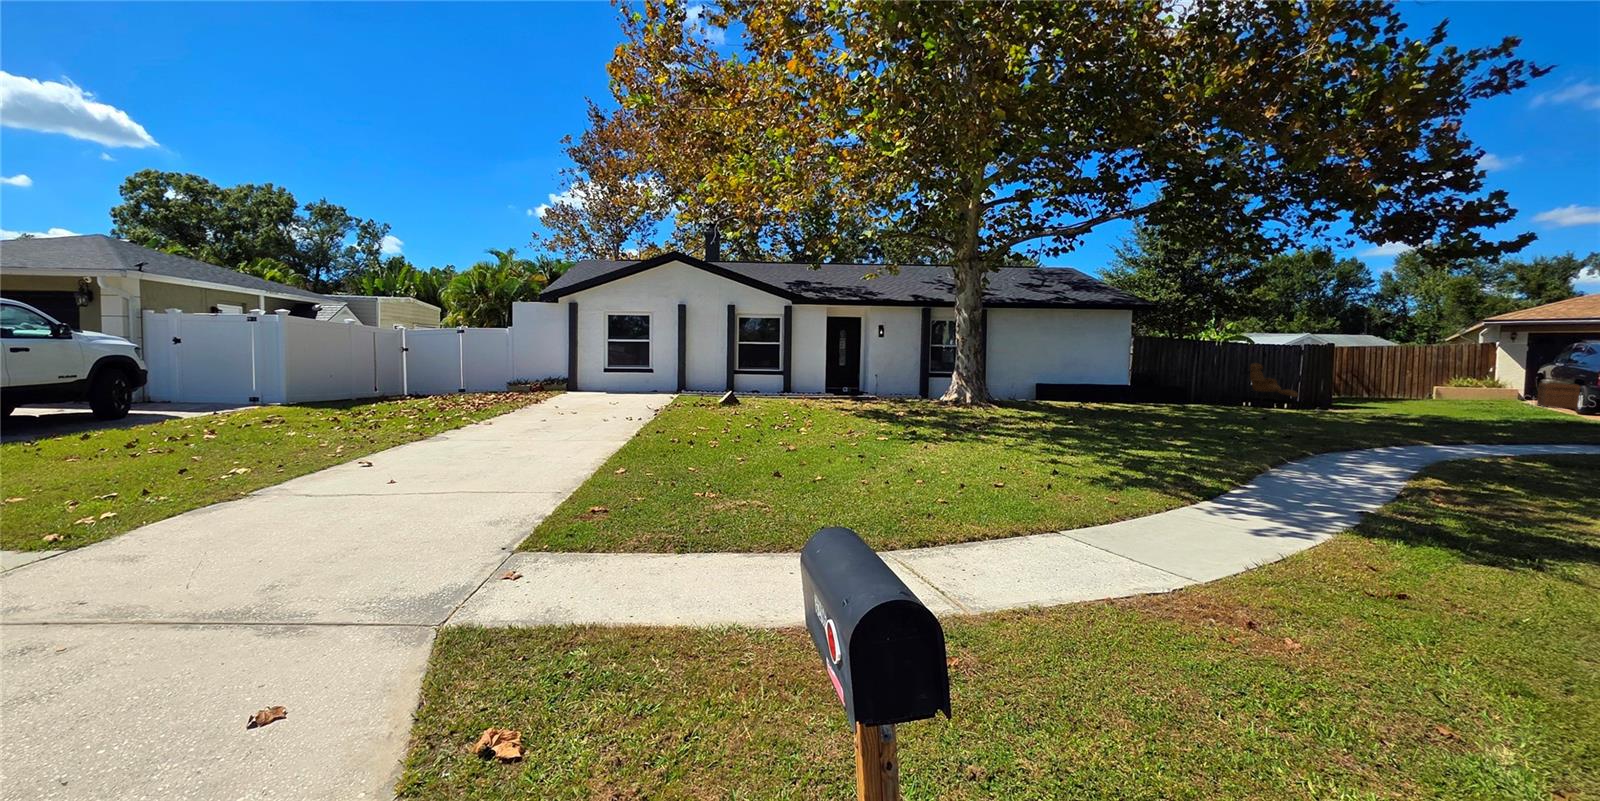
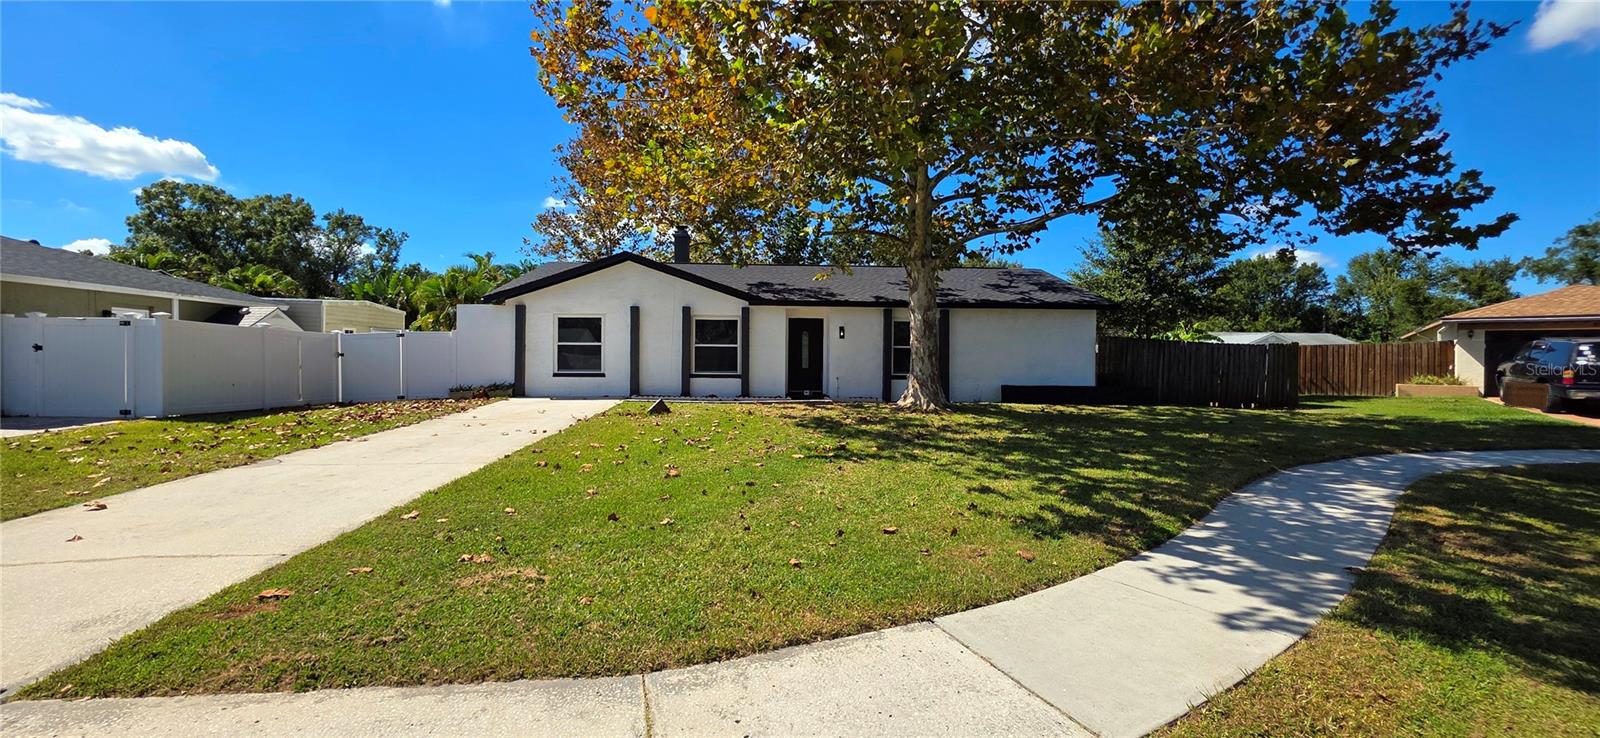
lounge chair: present [1250,363,1298,400] -> none [1212,364,1262,403]

